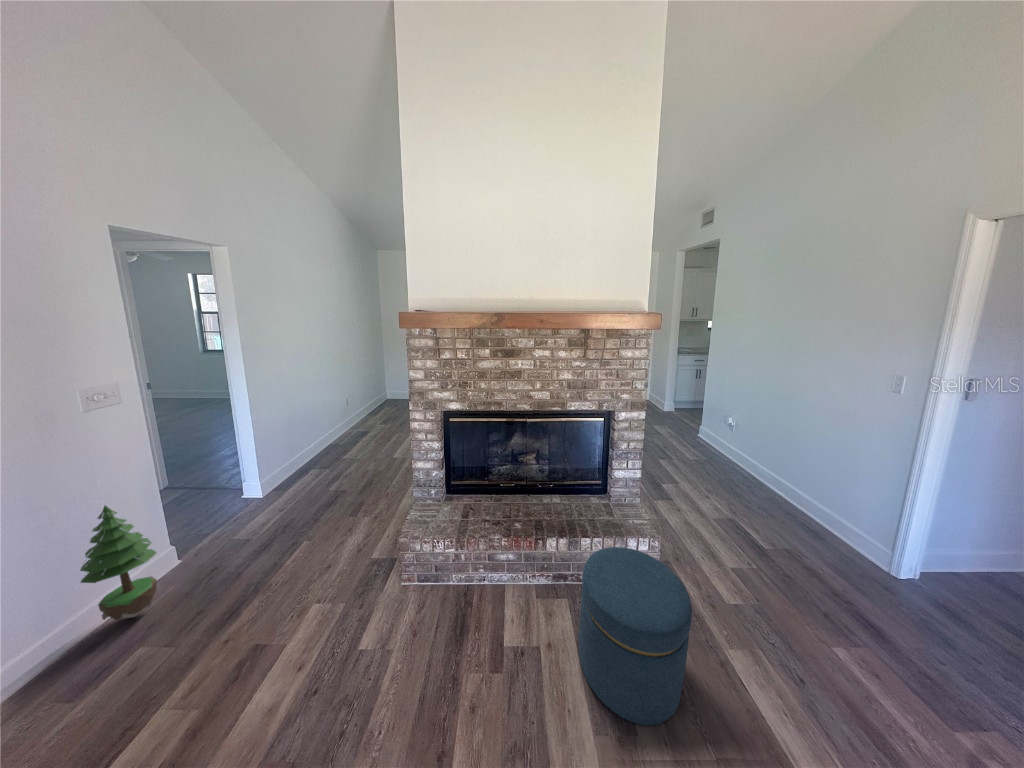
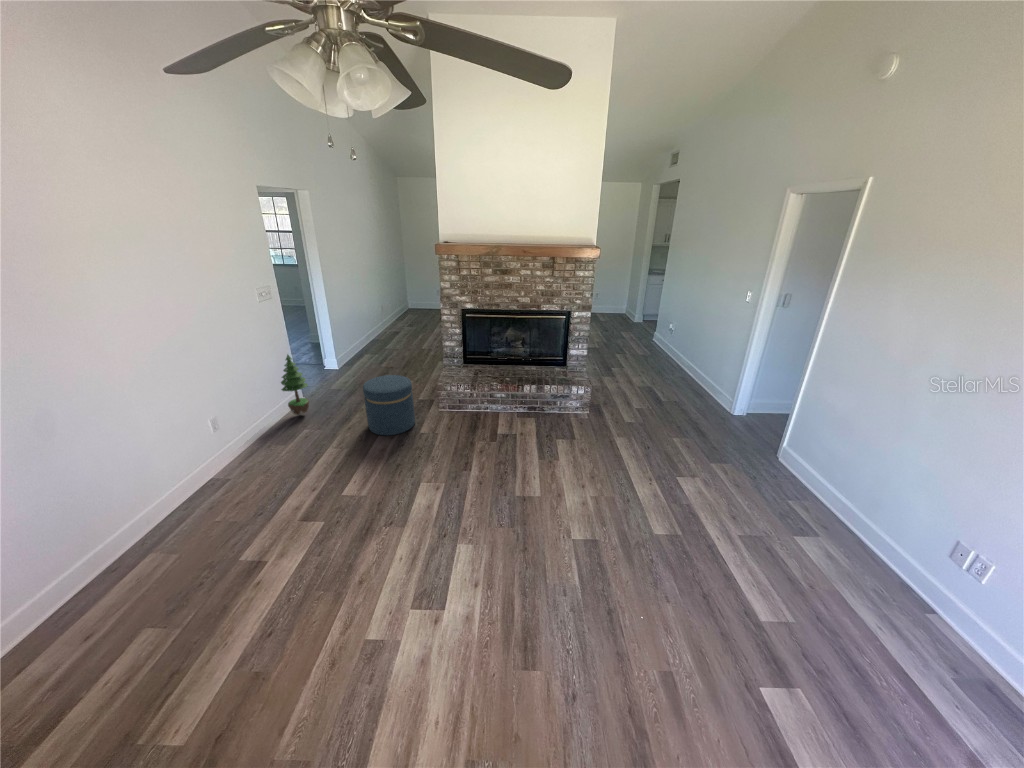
ottoman: present [579,547,692,725] -> present [363,375,415,435]

